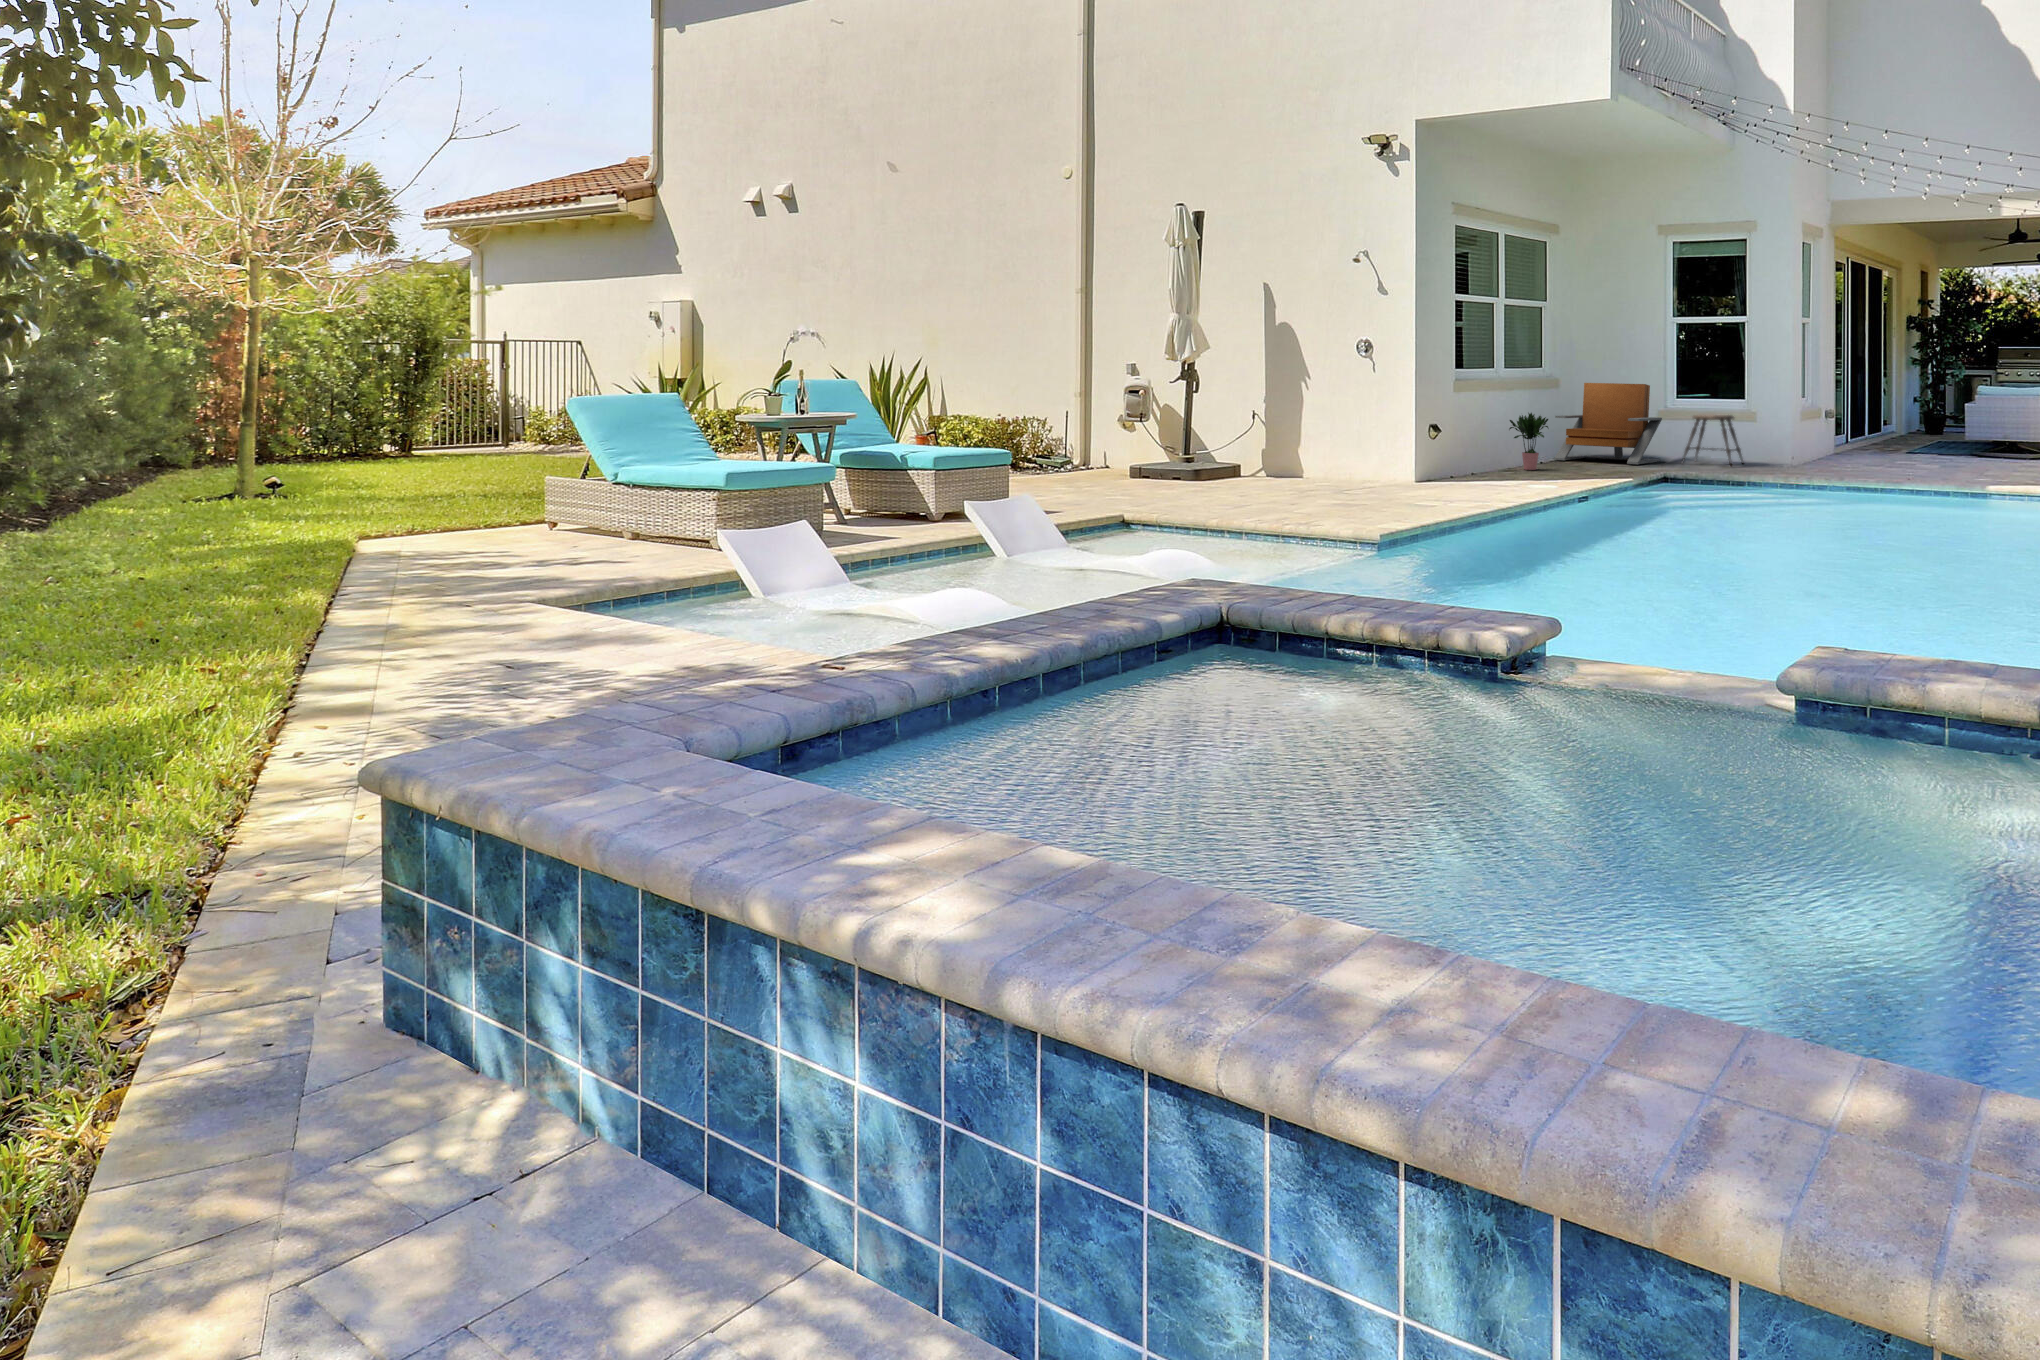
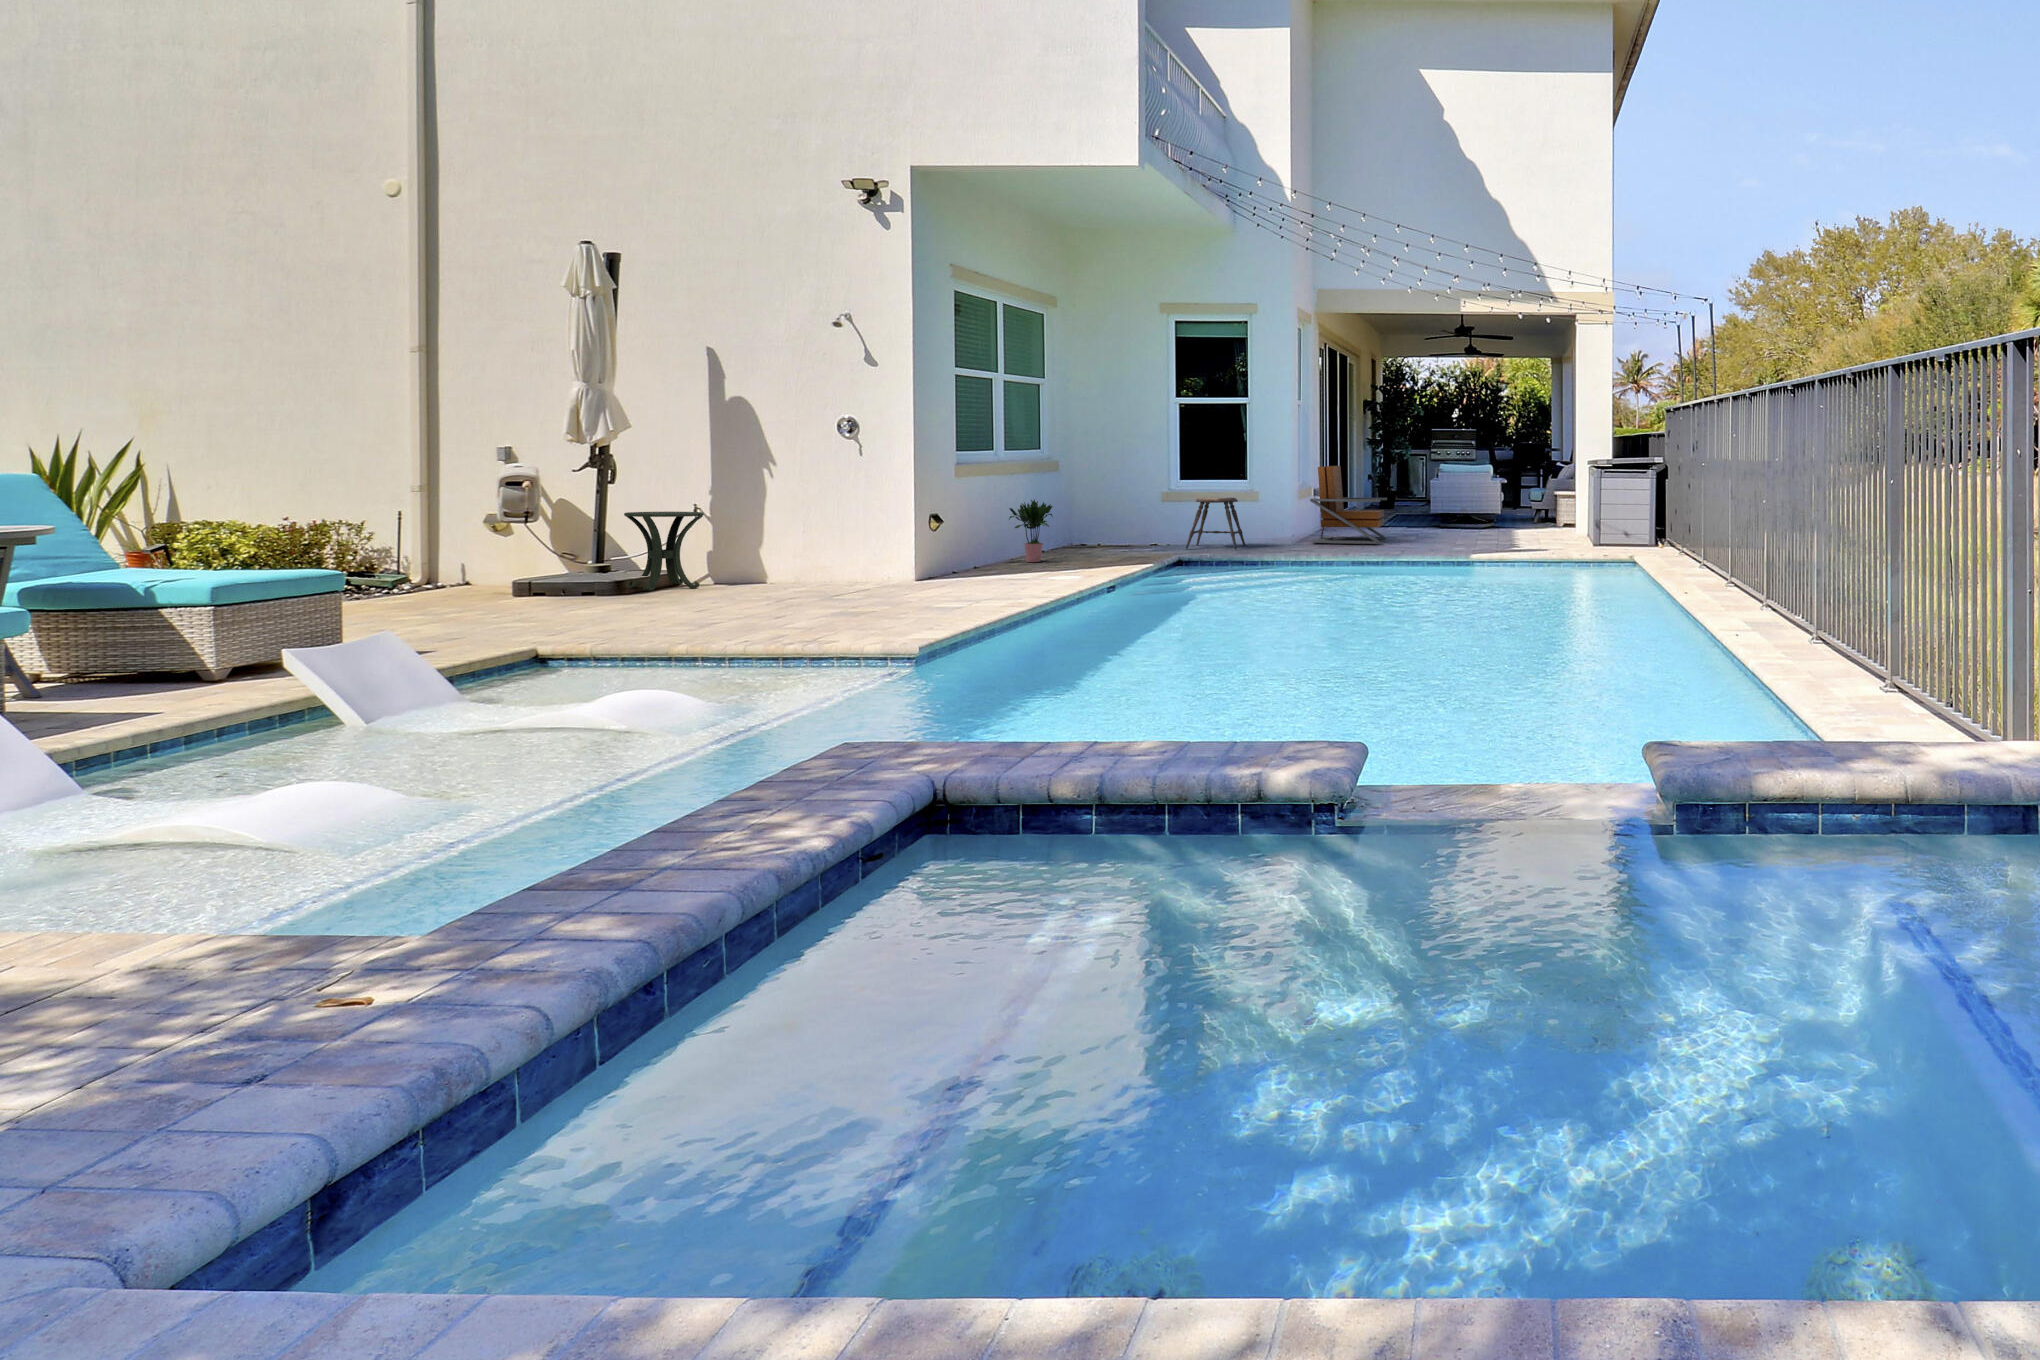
lounge chair: present [1554,383,1662,464] -> present [1310,466,1387,544]
side table: none [1203,415,1259,478] -> present [624,512,704,590]

